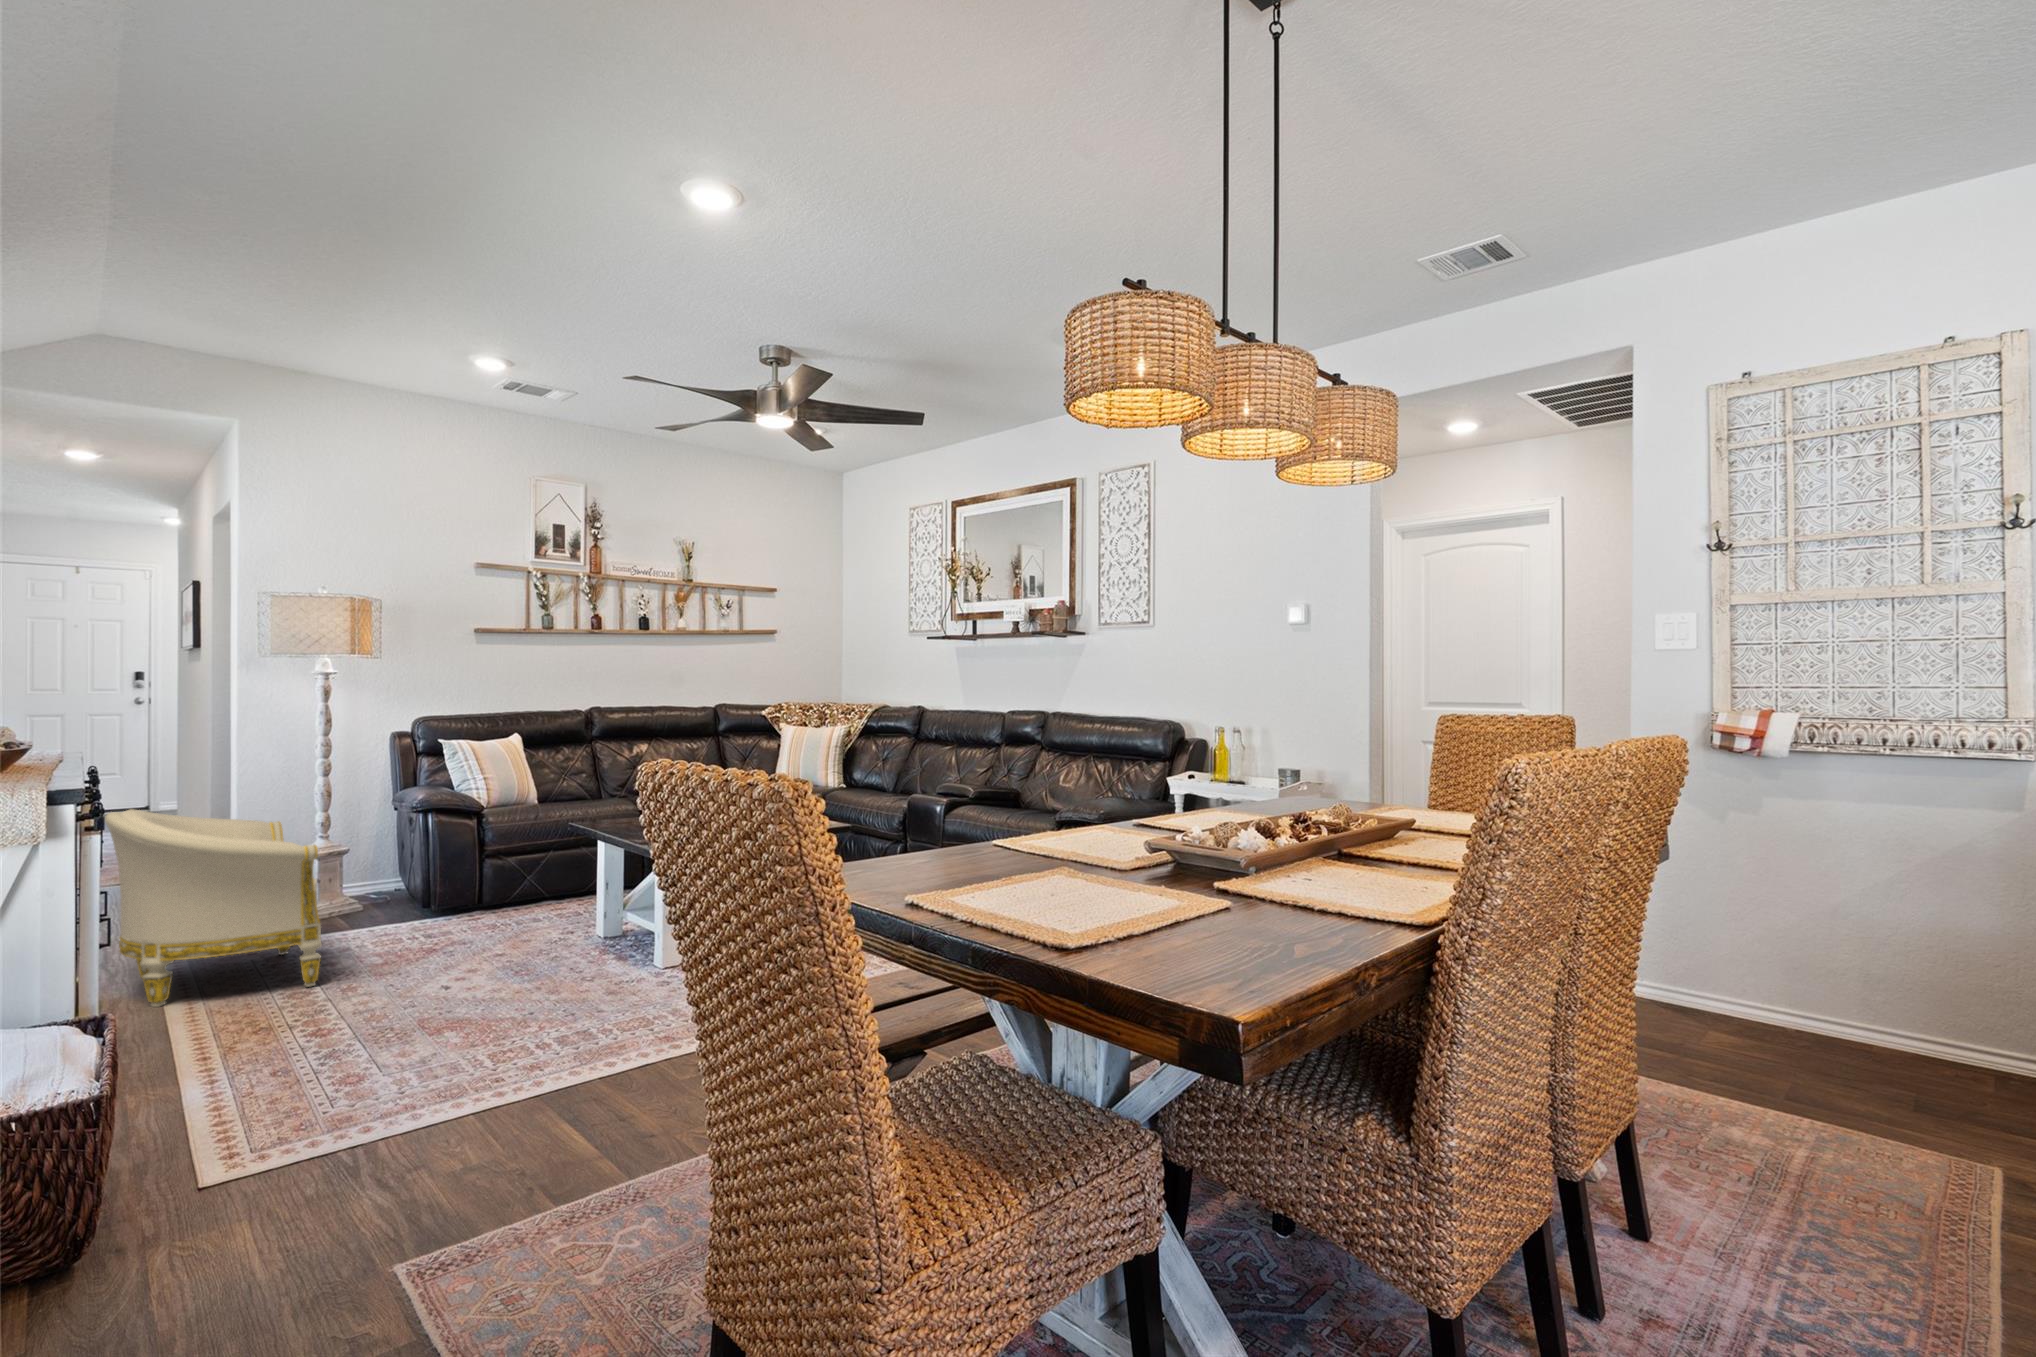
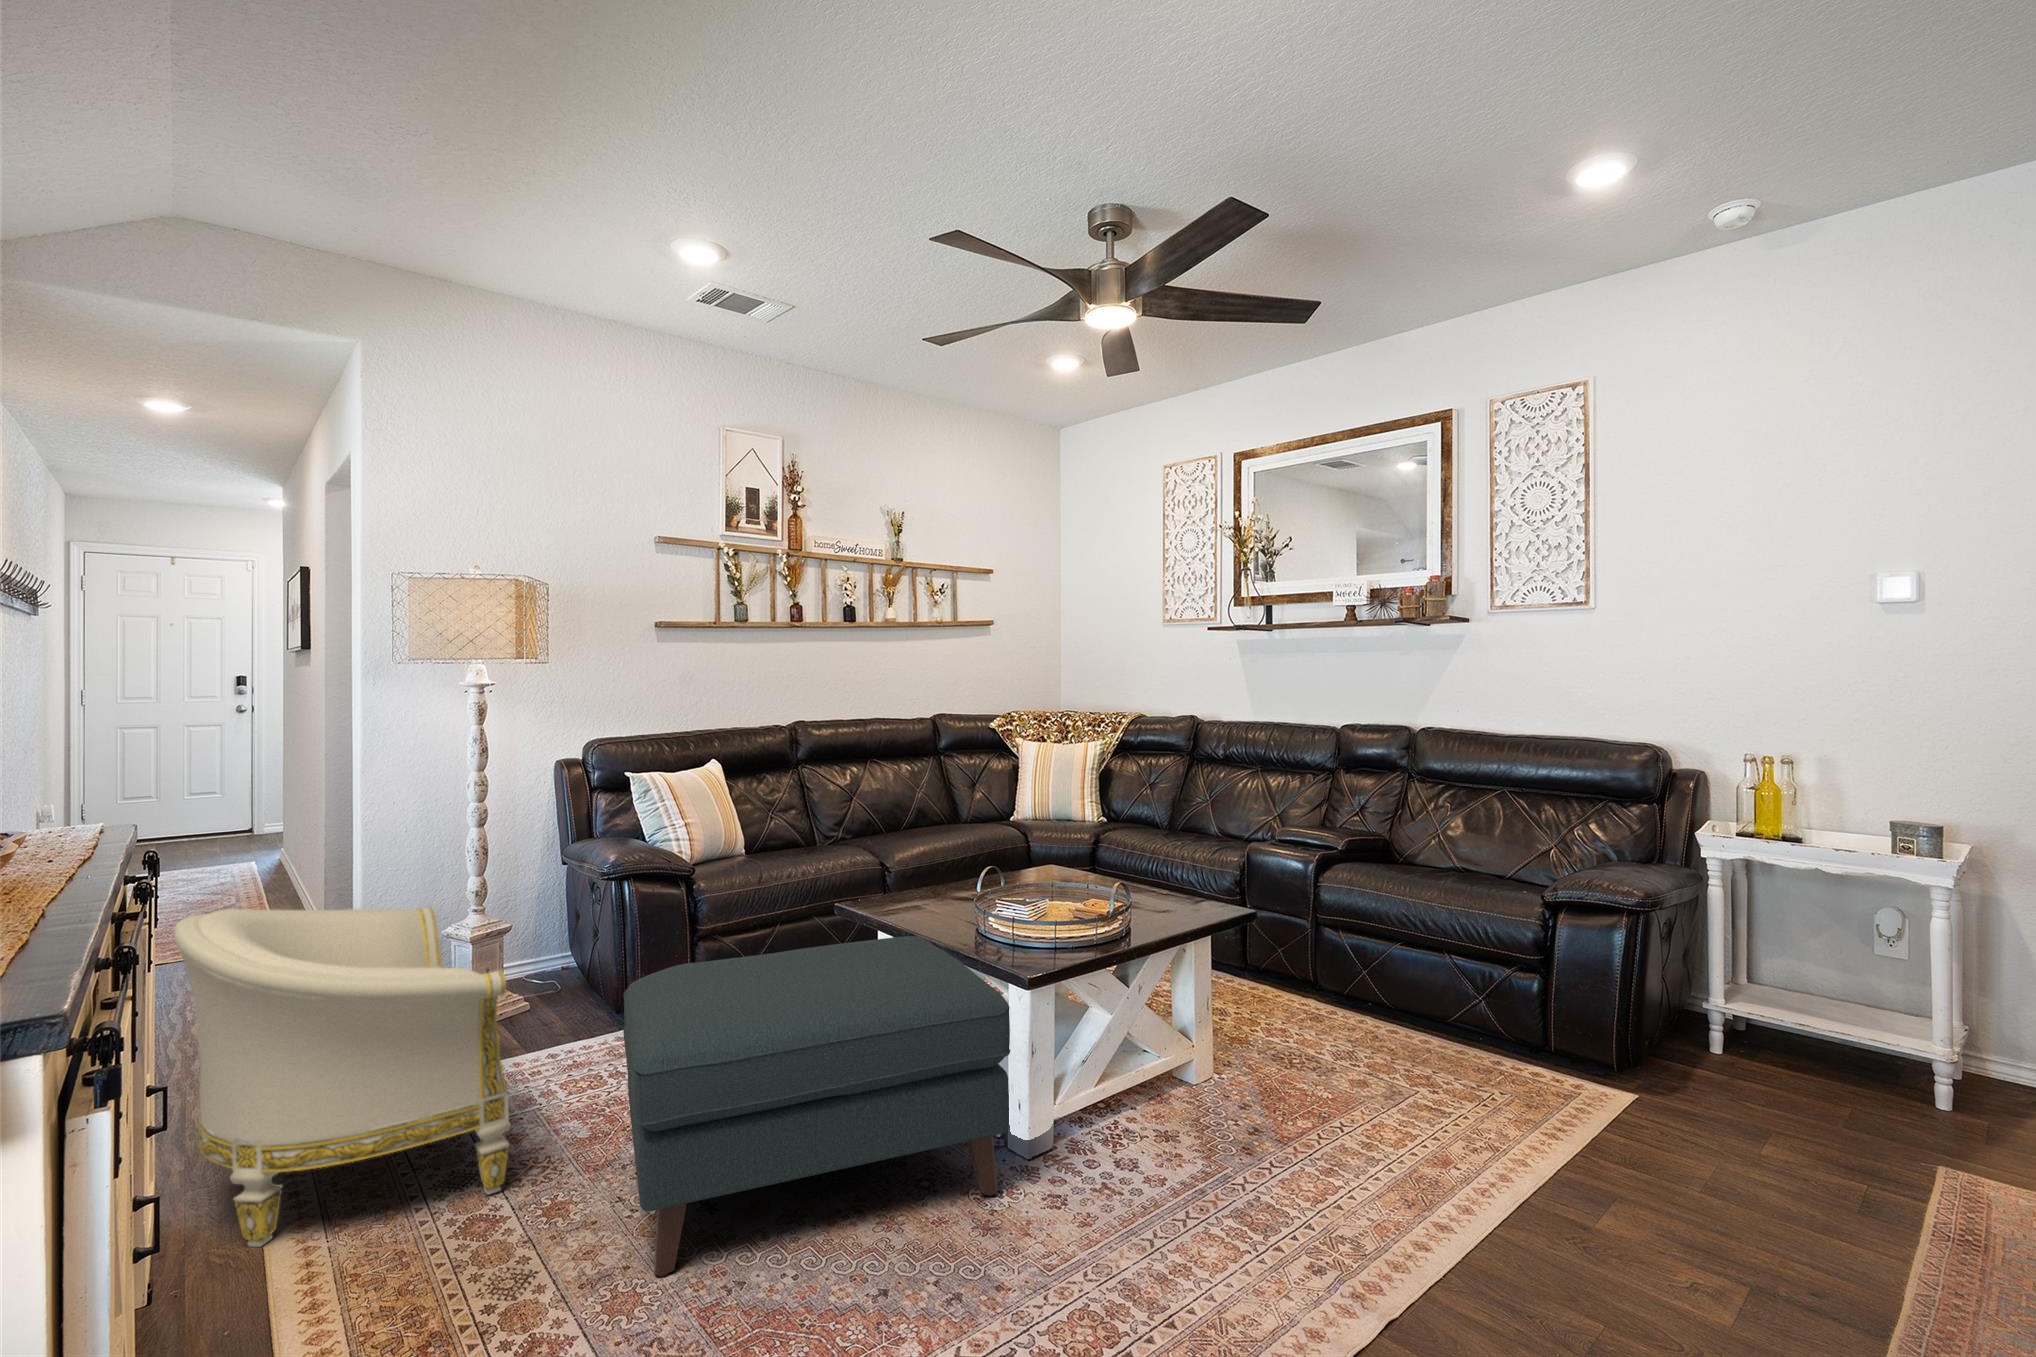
ottoman: none [387,839,640,1014] -> present [623,936,1010,1277]

